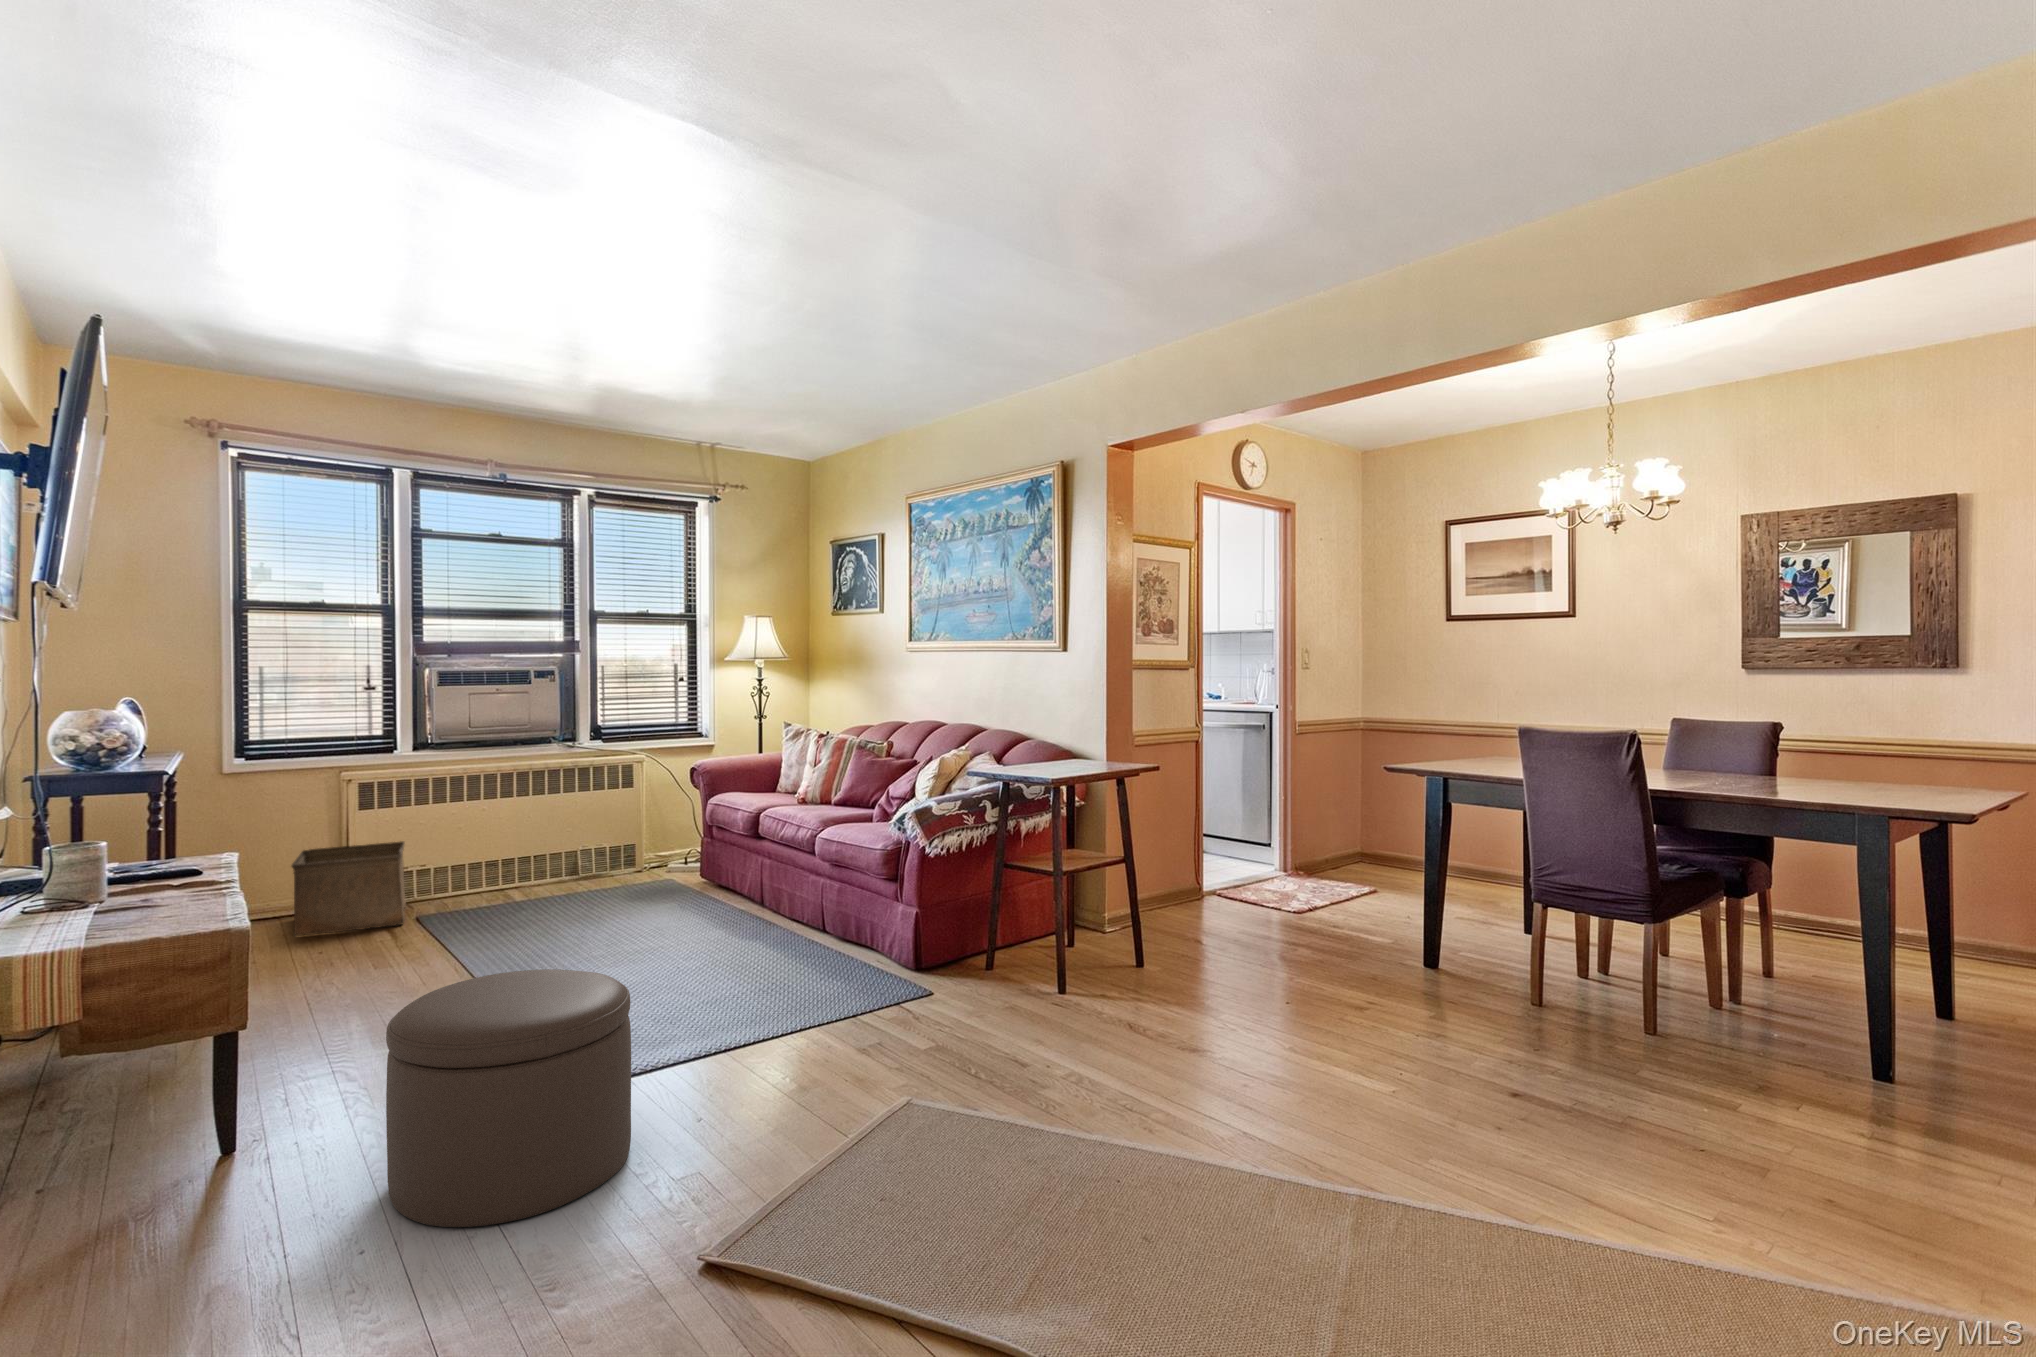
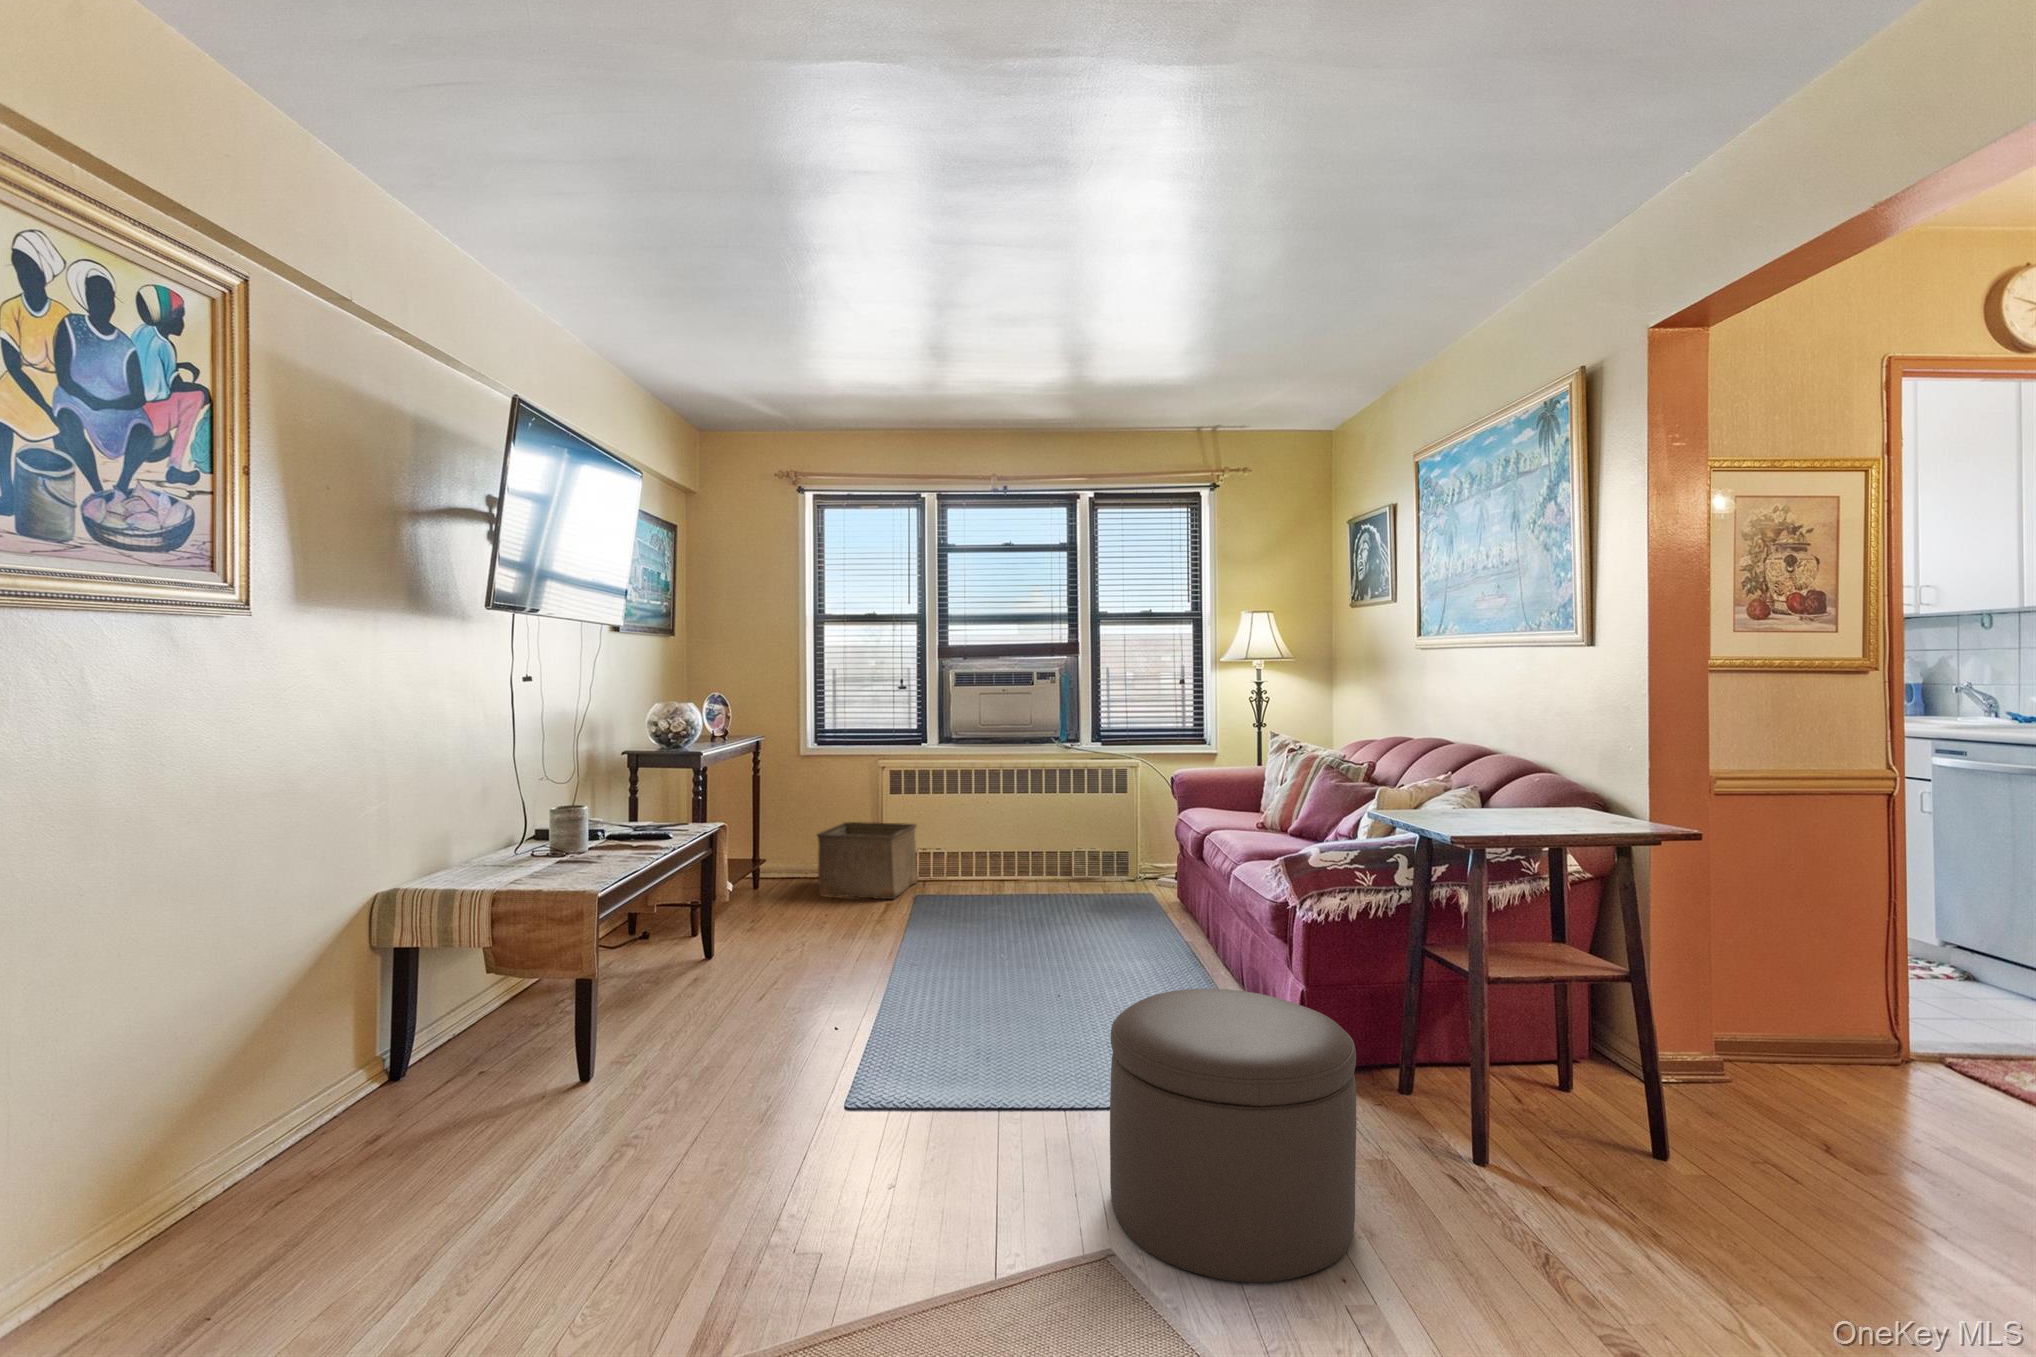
ottoman: present [386,969,631,1227] -> present [1110,989,1356,1282]

